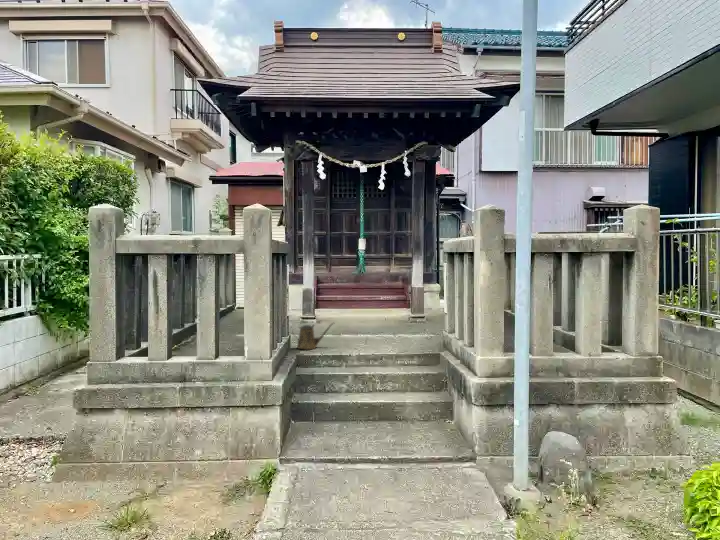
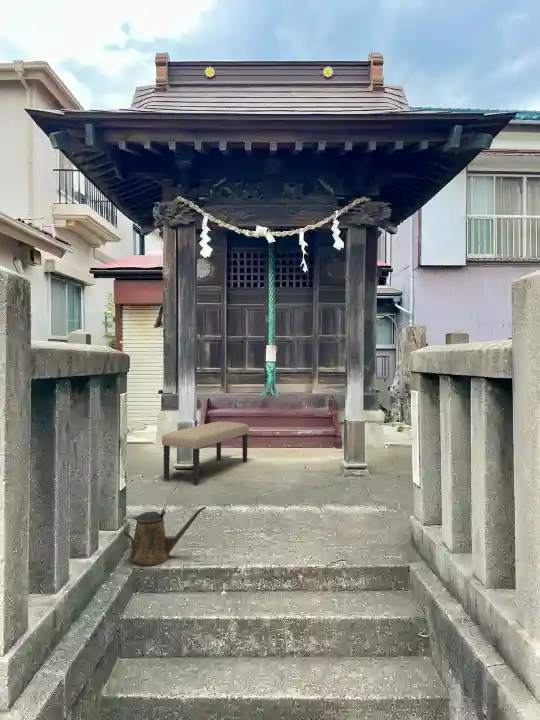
bench: none [296,290,349,325] -> present [162,421,249,484]

